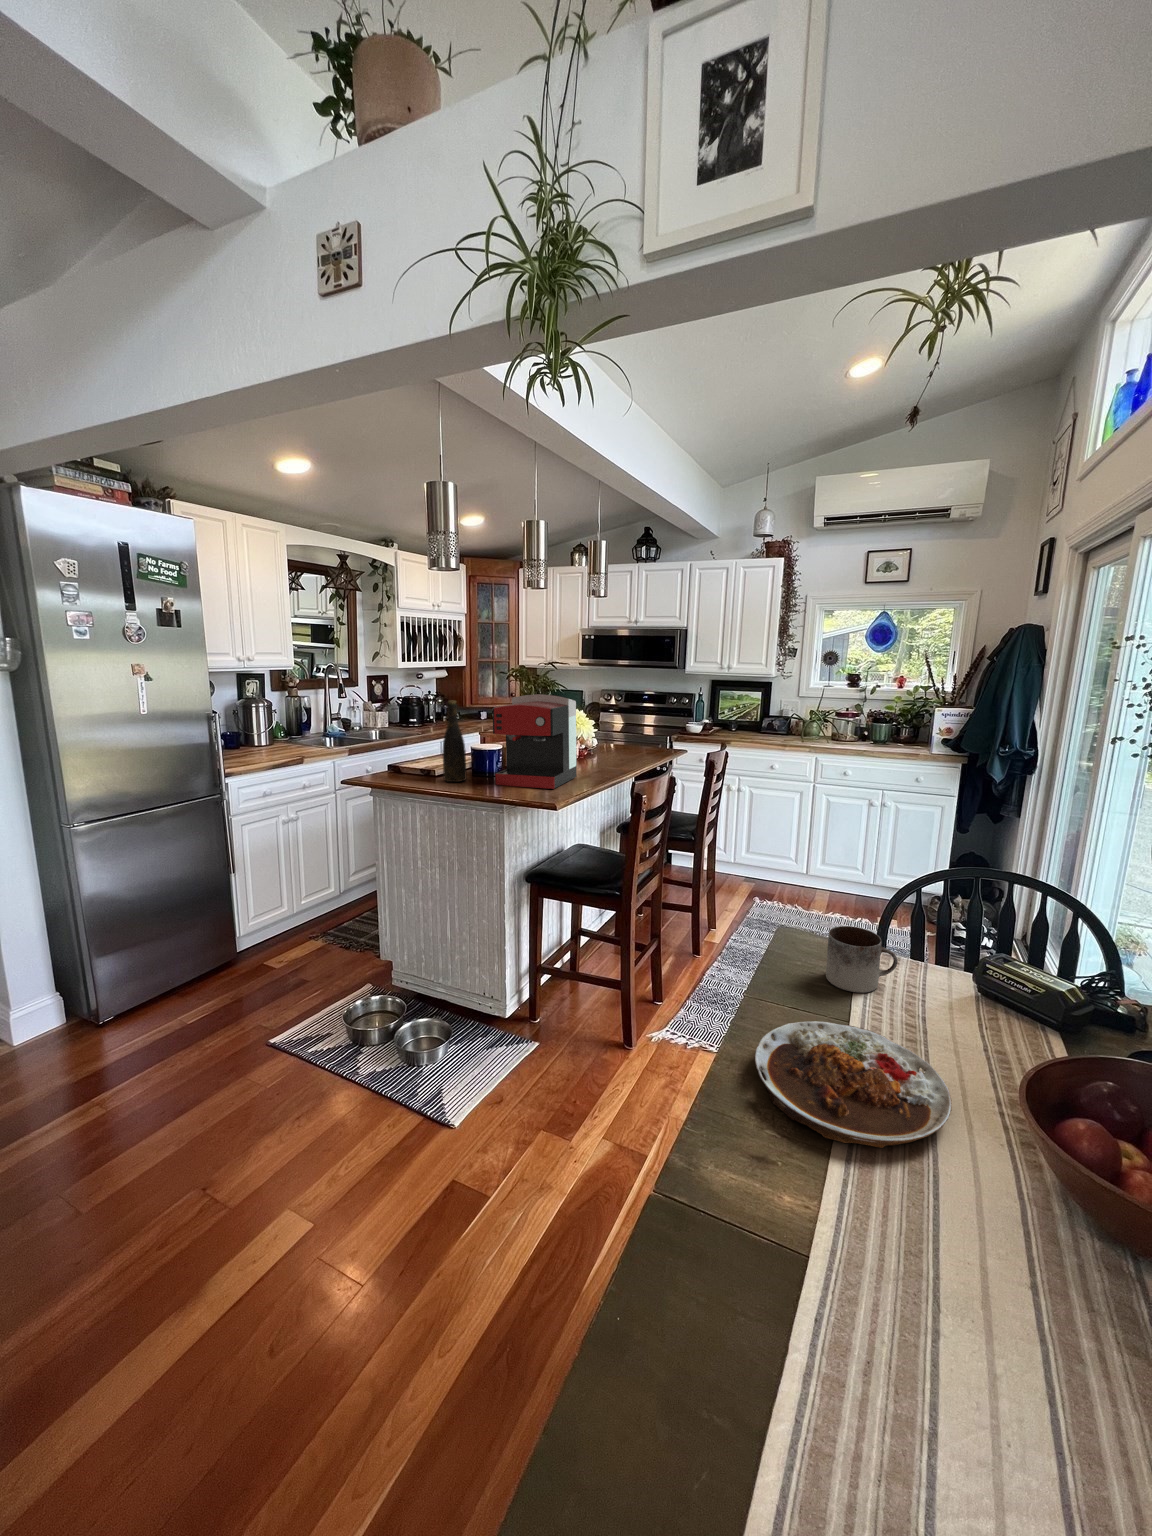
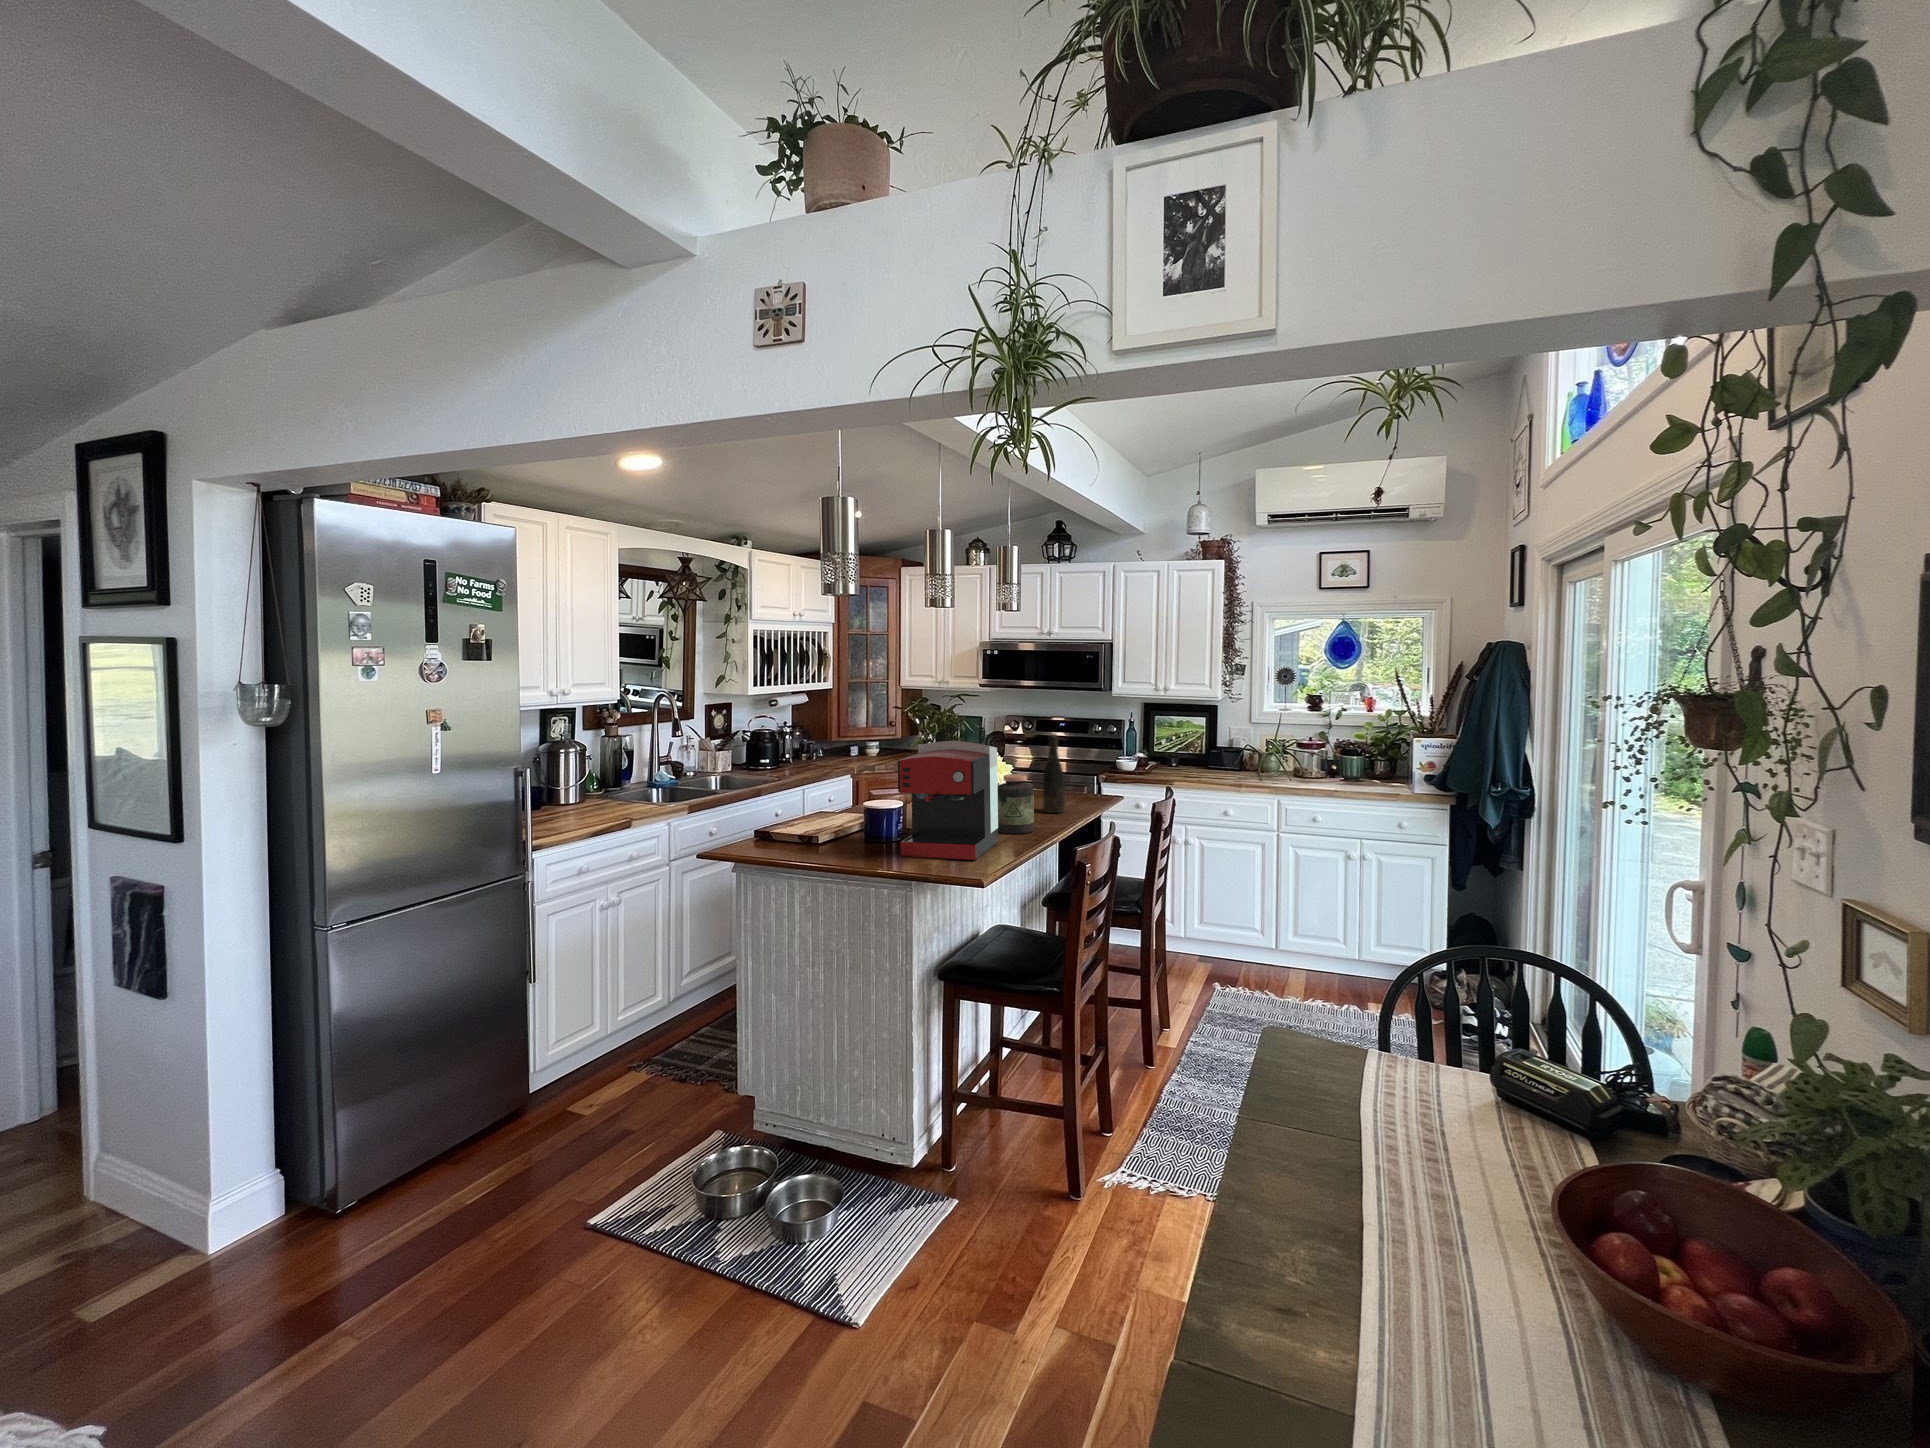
bottle: present [443,701,467,782] -> present [1043,733,1065,813]
jar: none [579,725,608,772] -> present [997,774,1034,834]
mug: present [826,926,898,993] -> none [1329,1026,1407,1105]
plate: present [754,1021,952,1148] -> none [1267,1141,1481,1279]

